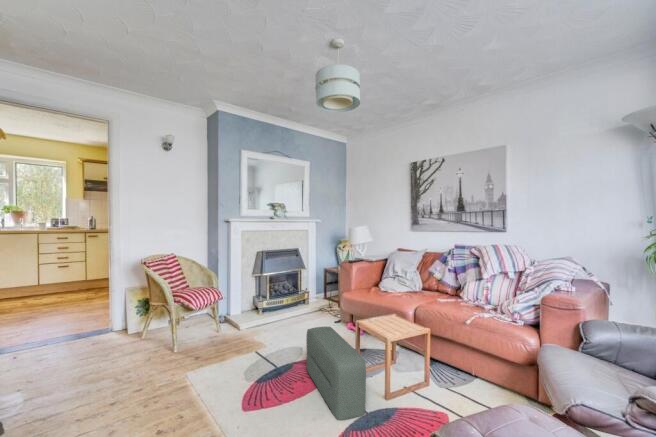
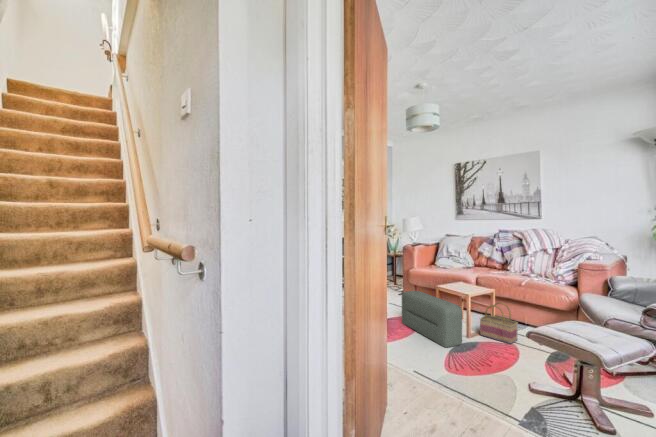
basket: none [400,350,449,416] -> present [480,302,518,344]

